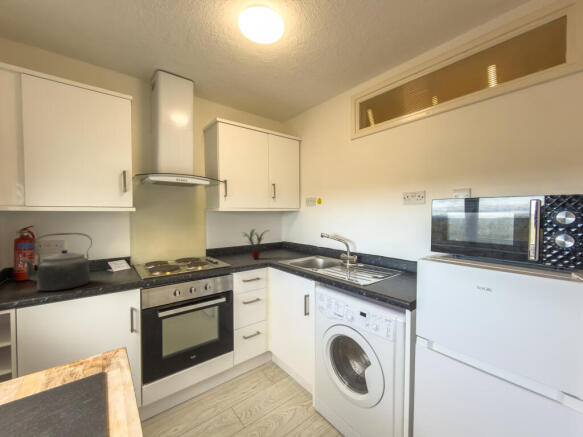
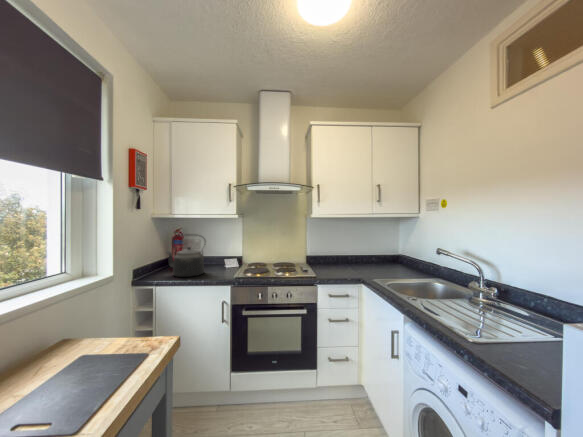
potted plant: present [244,229,264,259] -> none [335,238,370,273]

